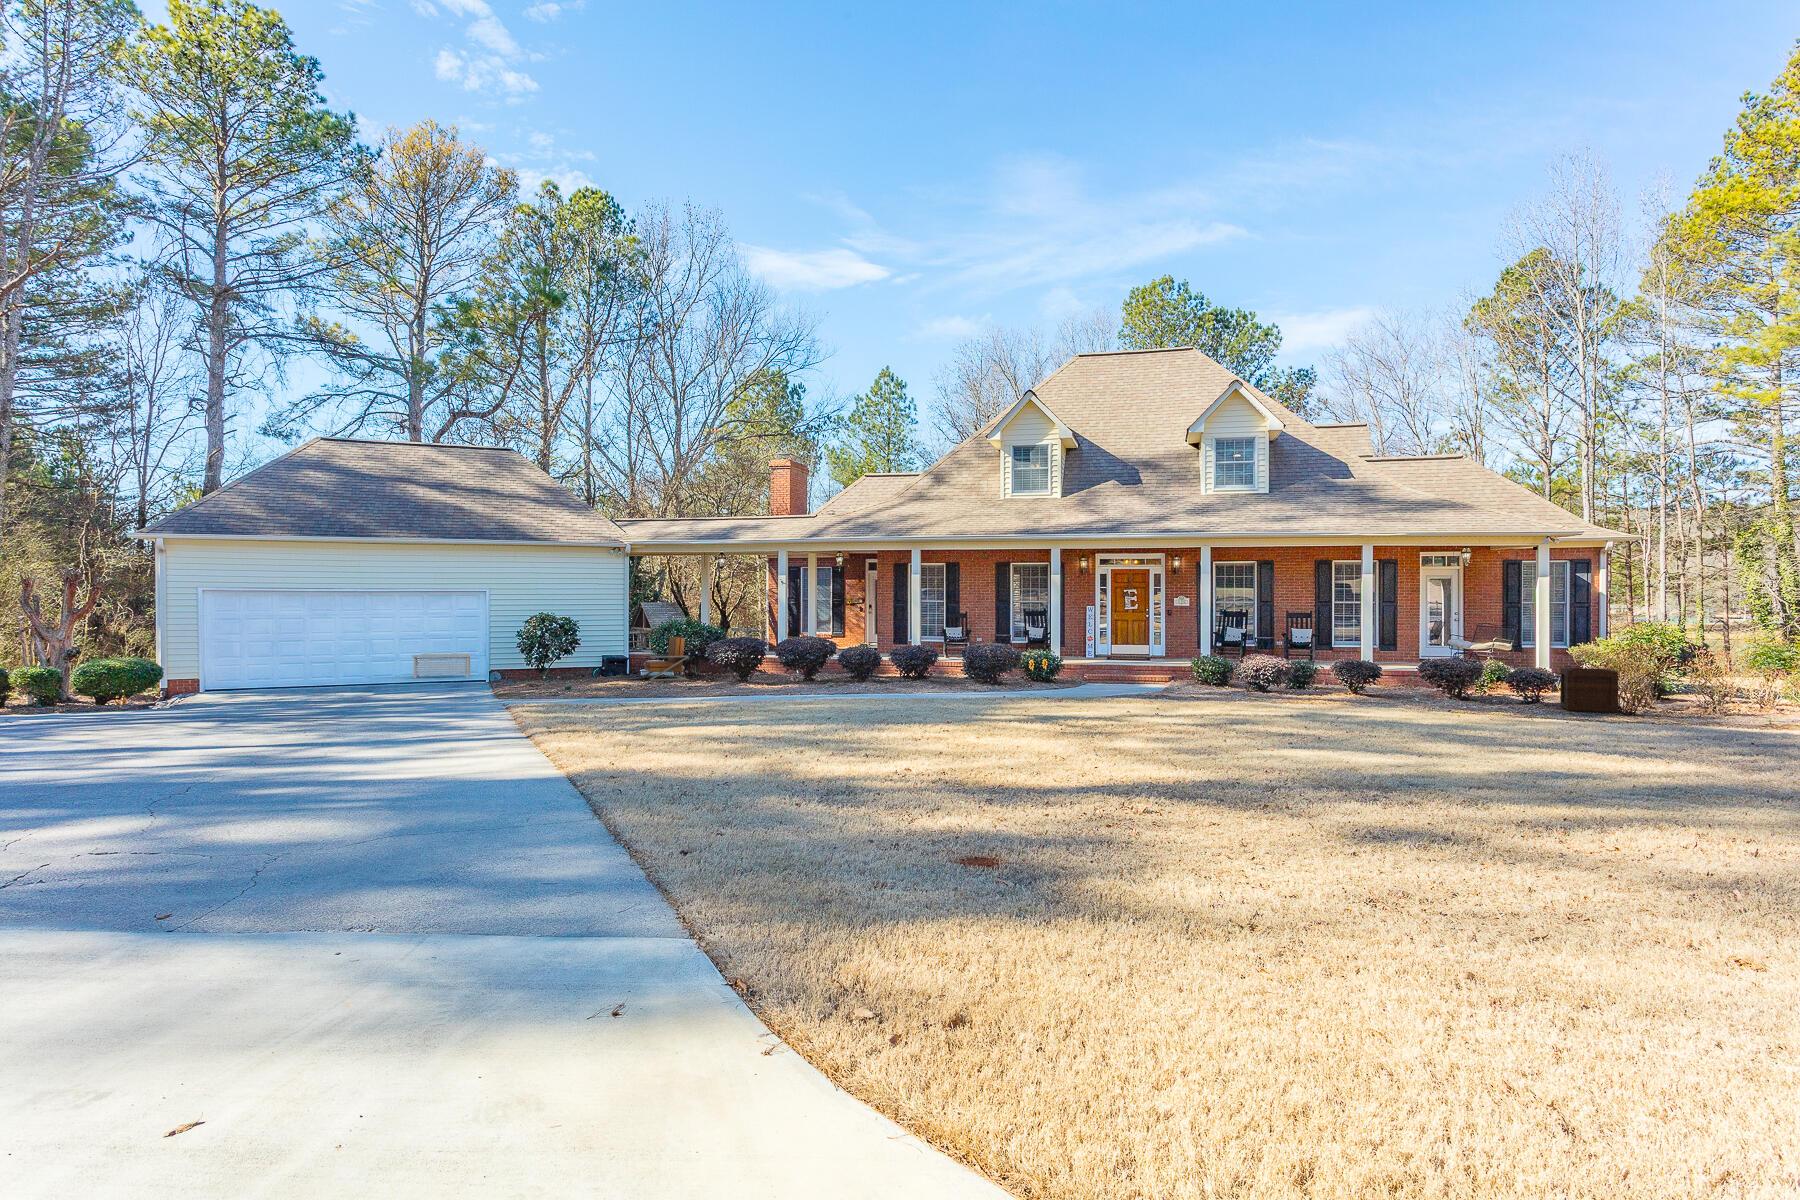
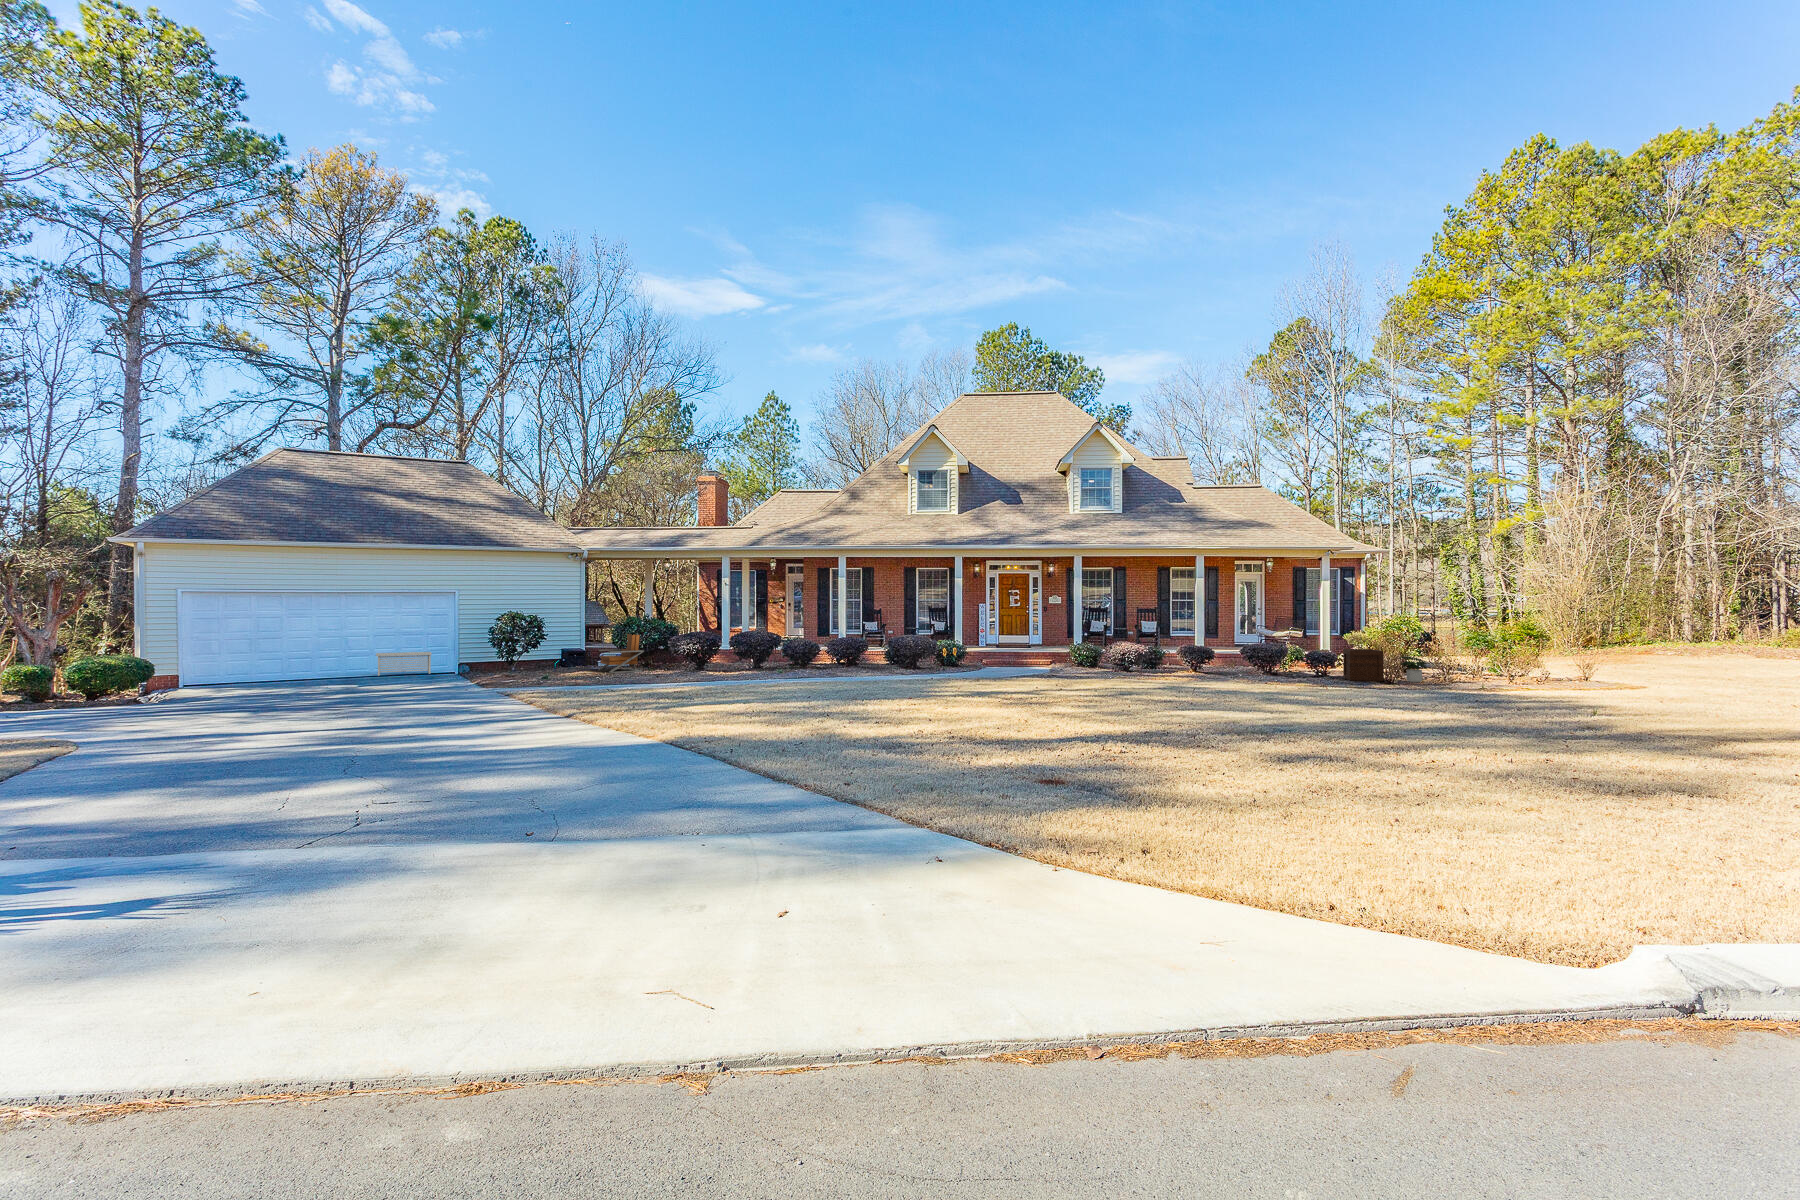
potted plant: none [1640,679,1690,716] -> present [1399,656,1429,682]

